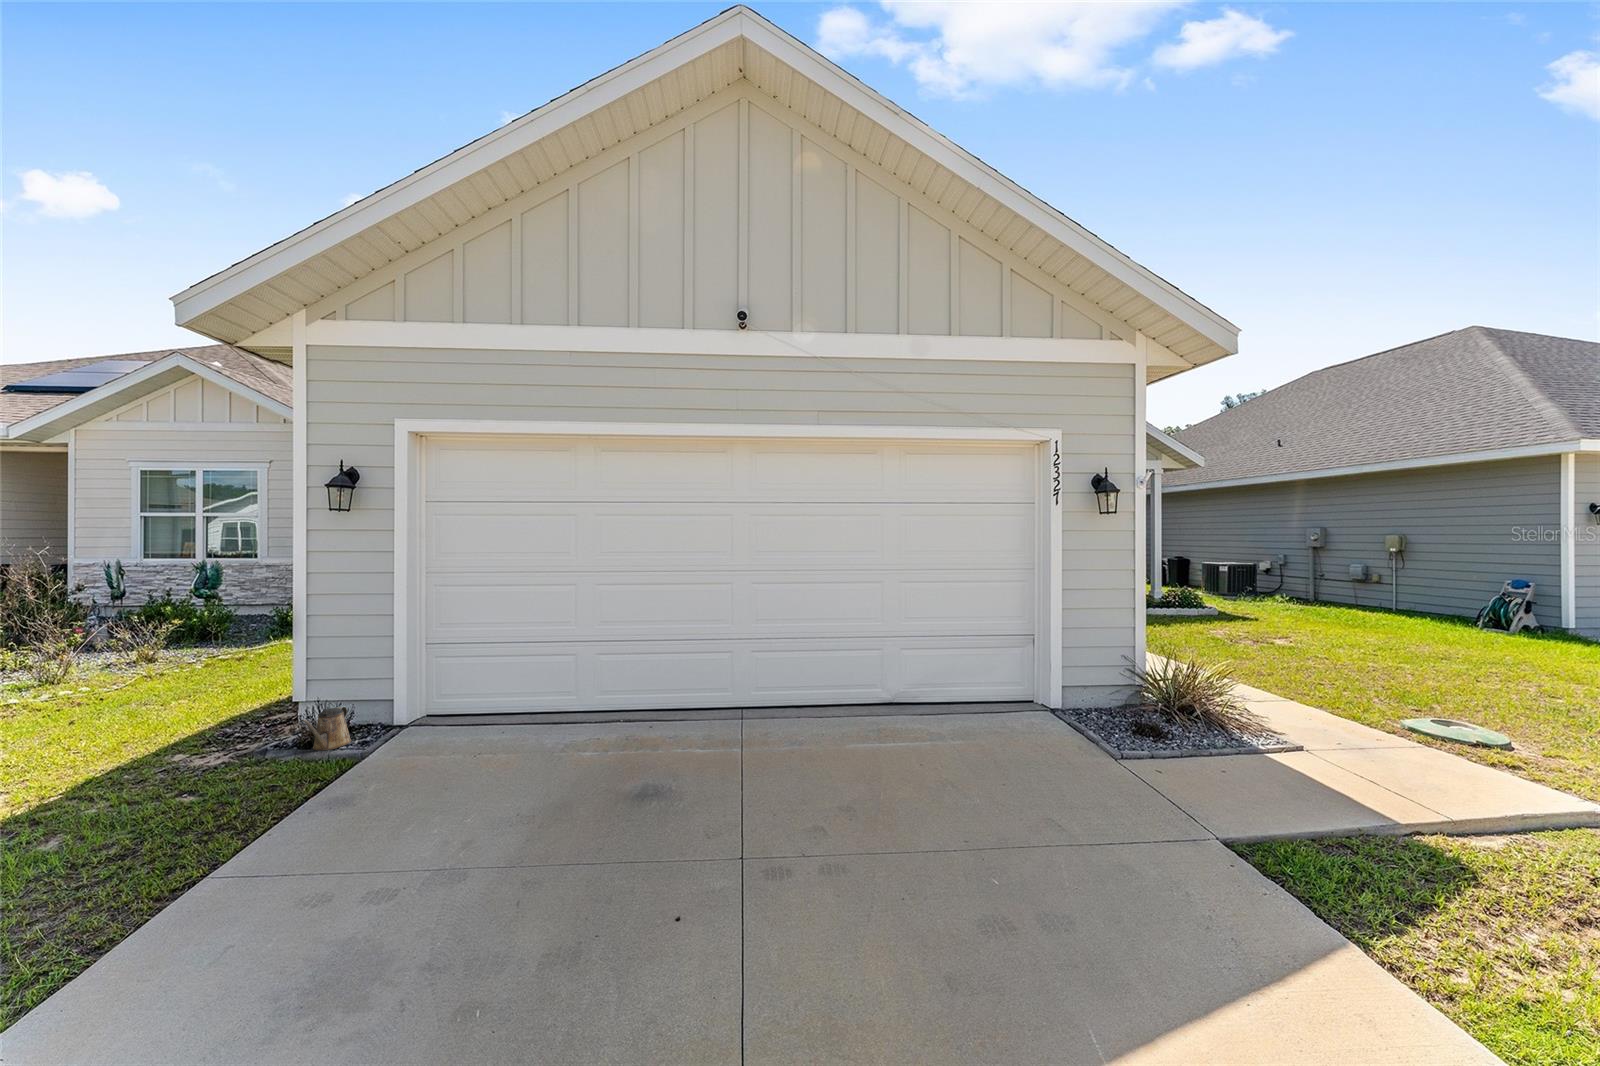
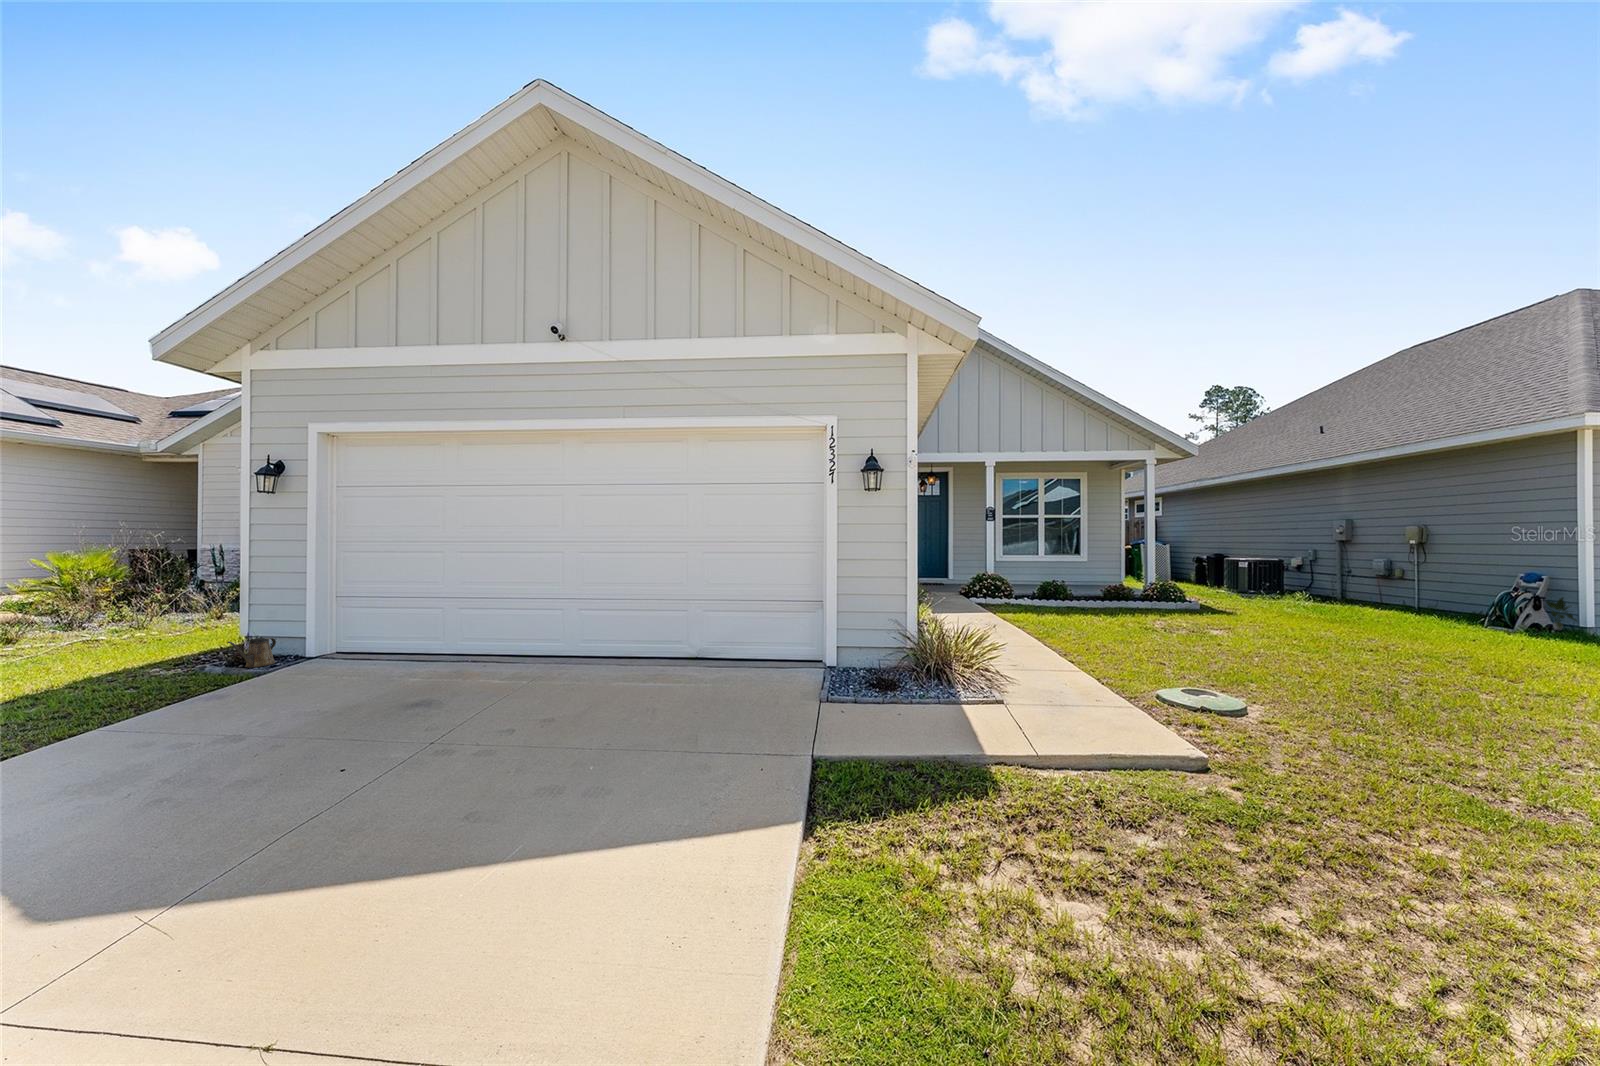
potted plant: none [1528,602,1563,631] -> present [1546,597,1577,630]

